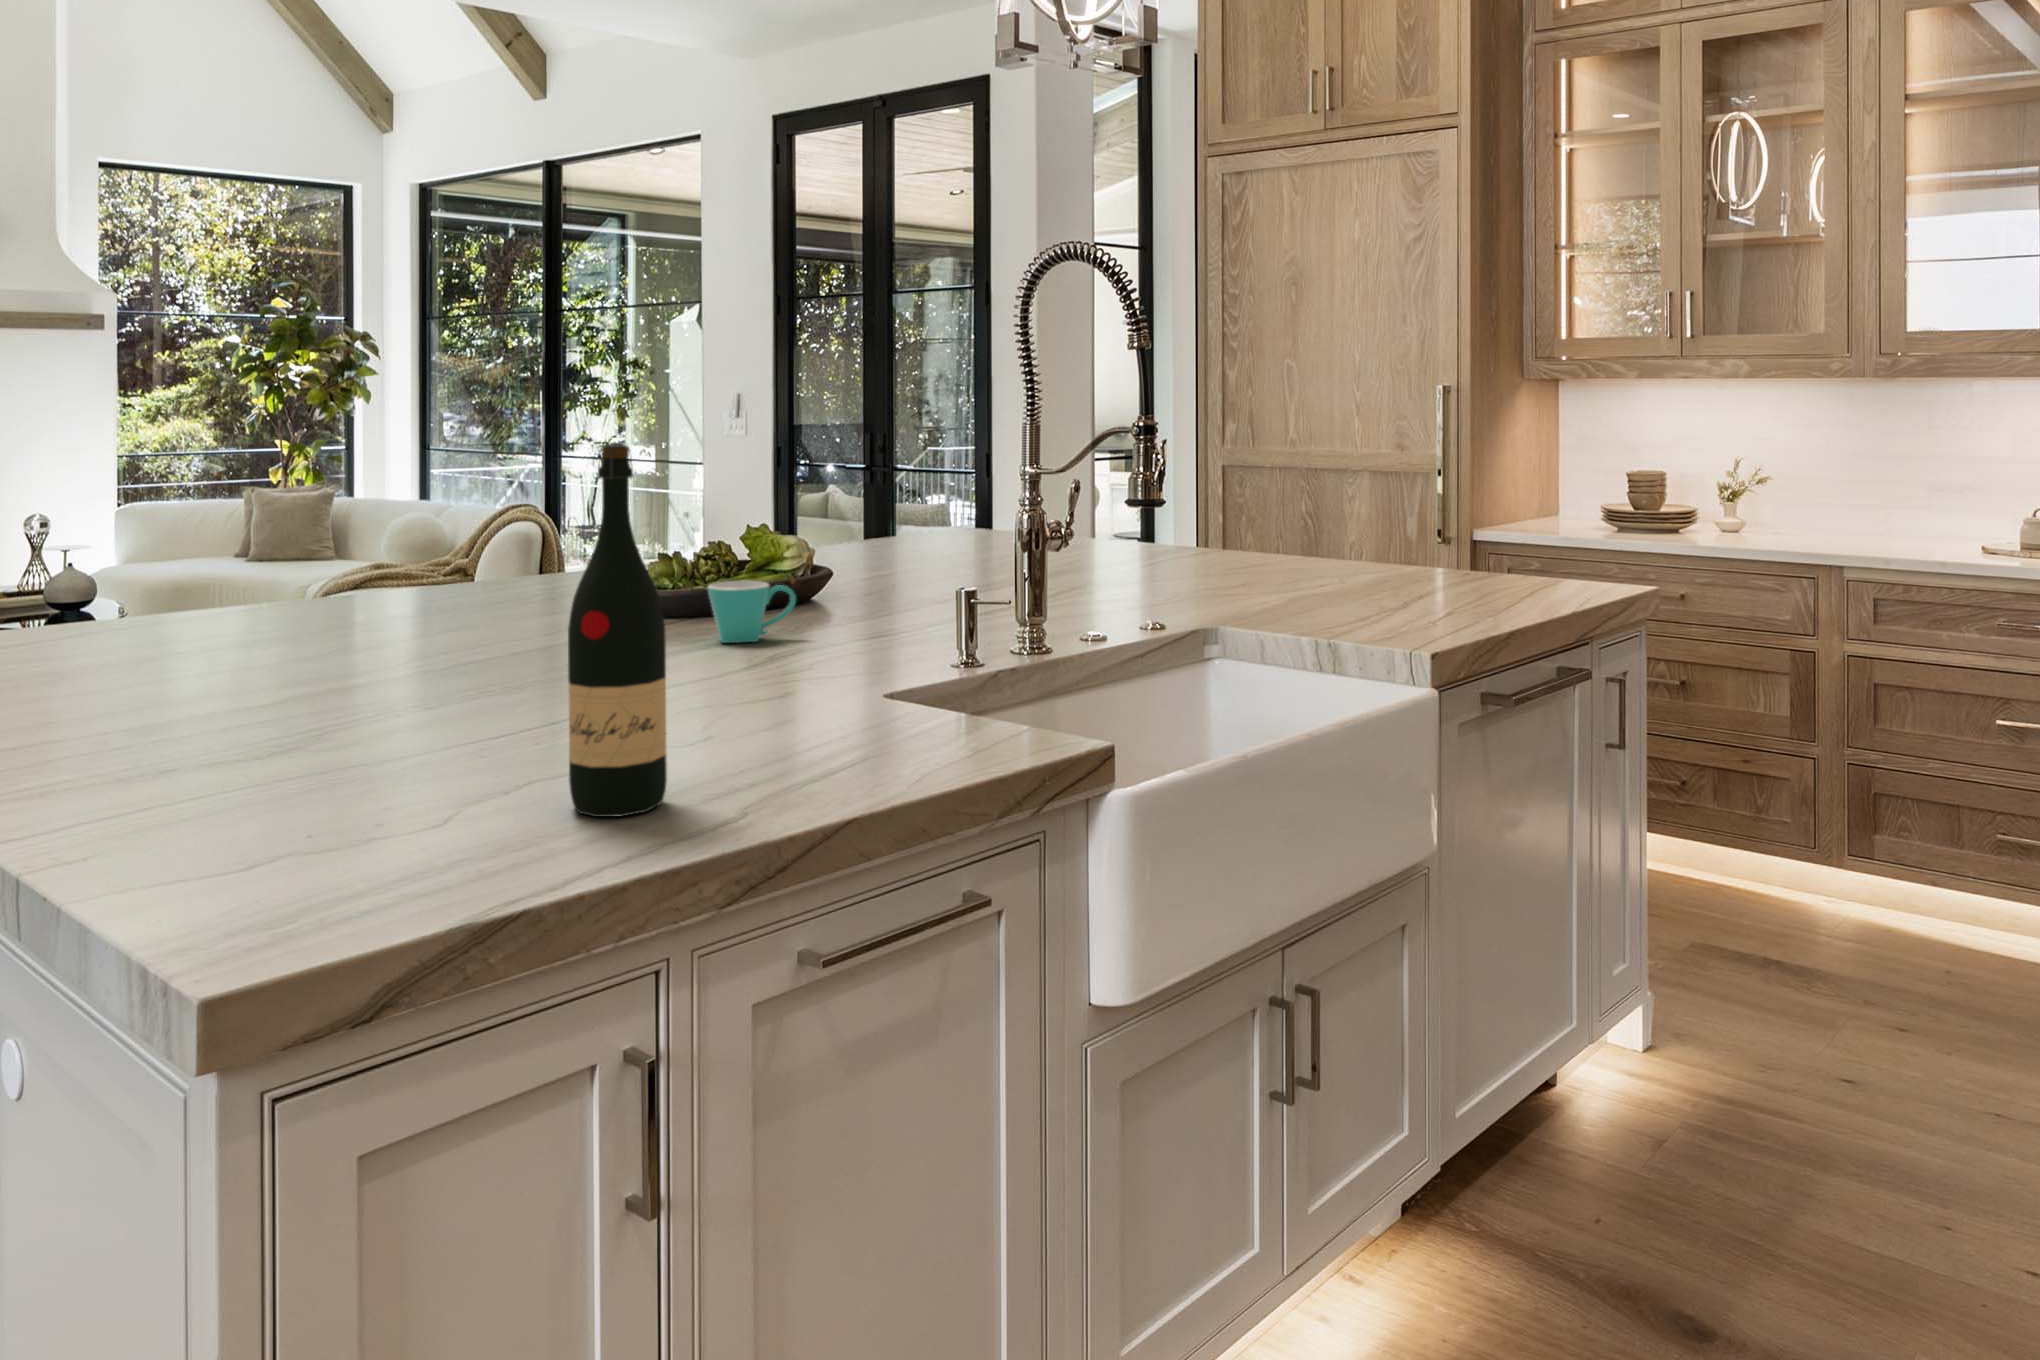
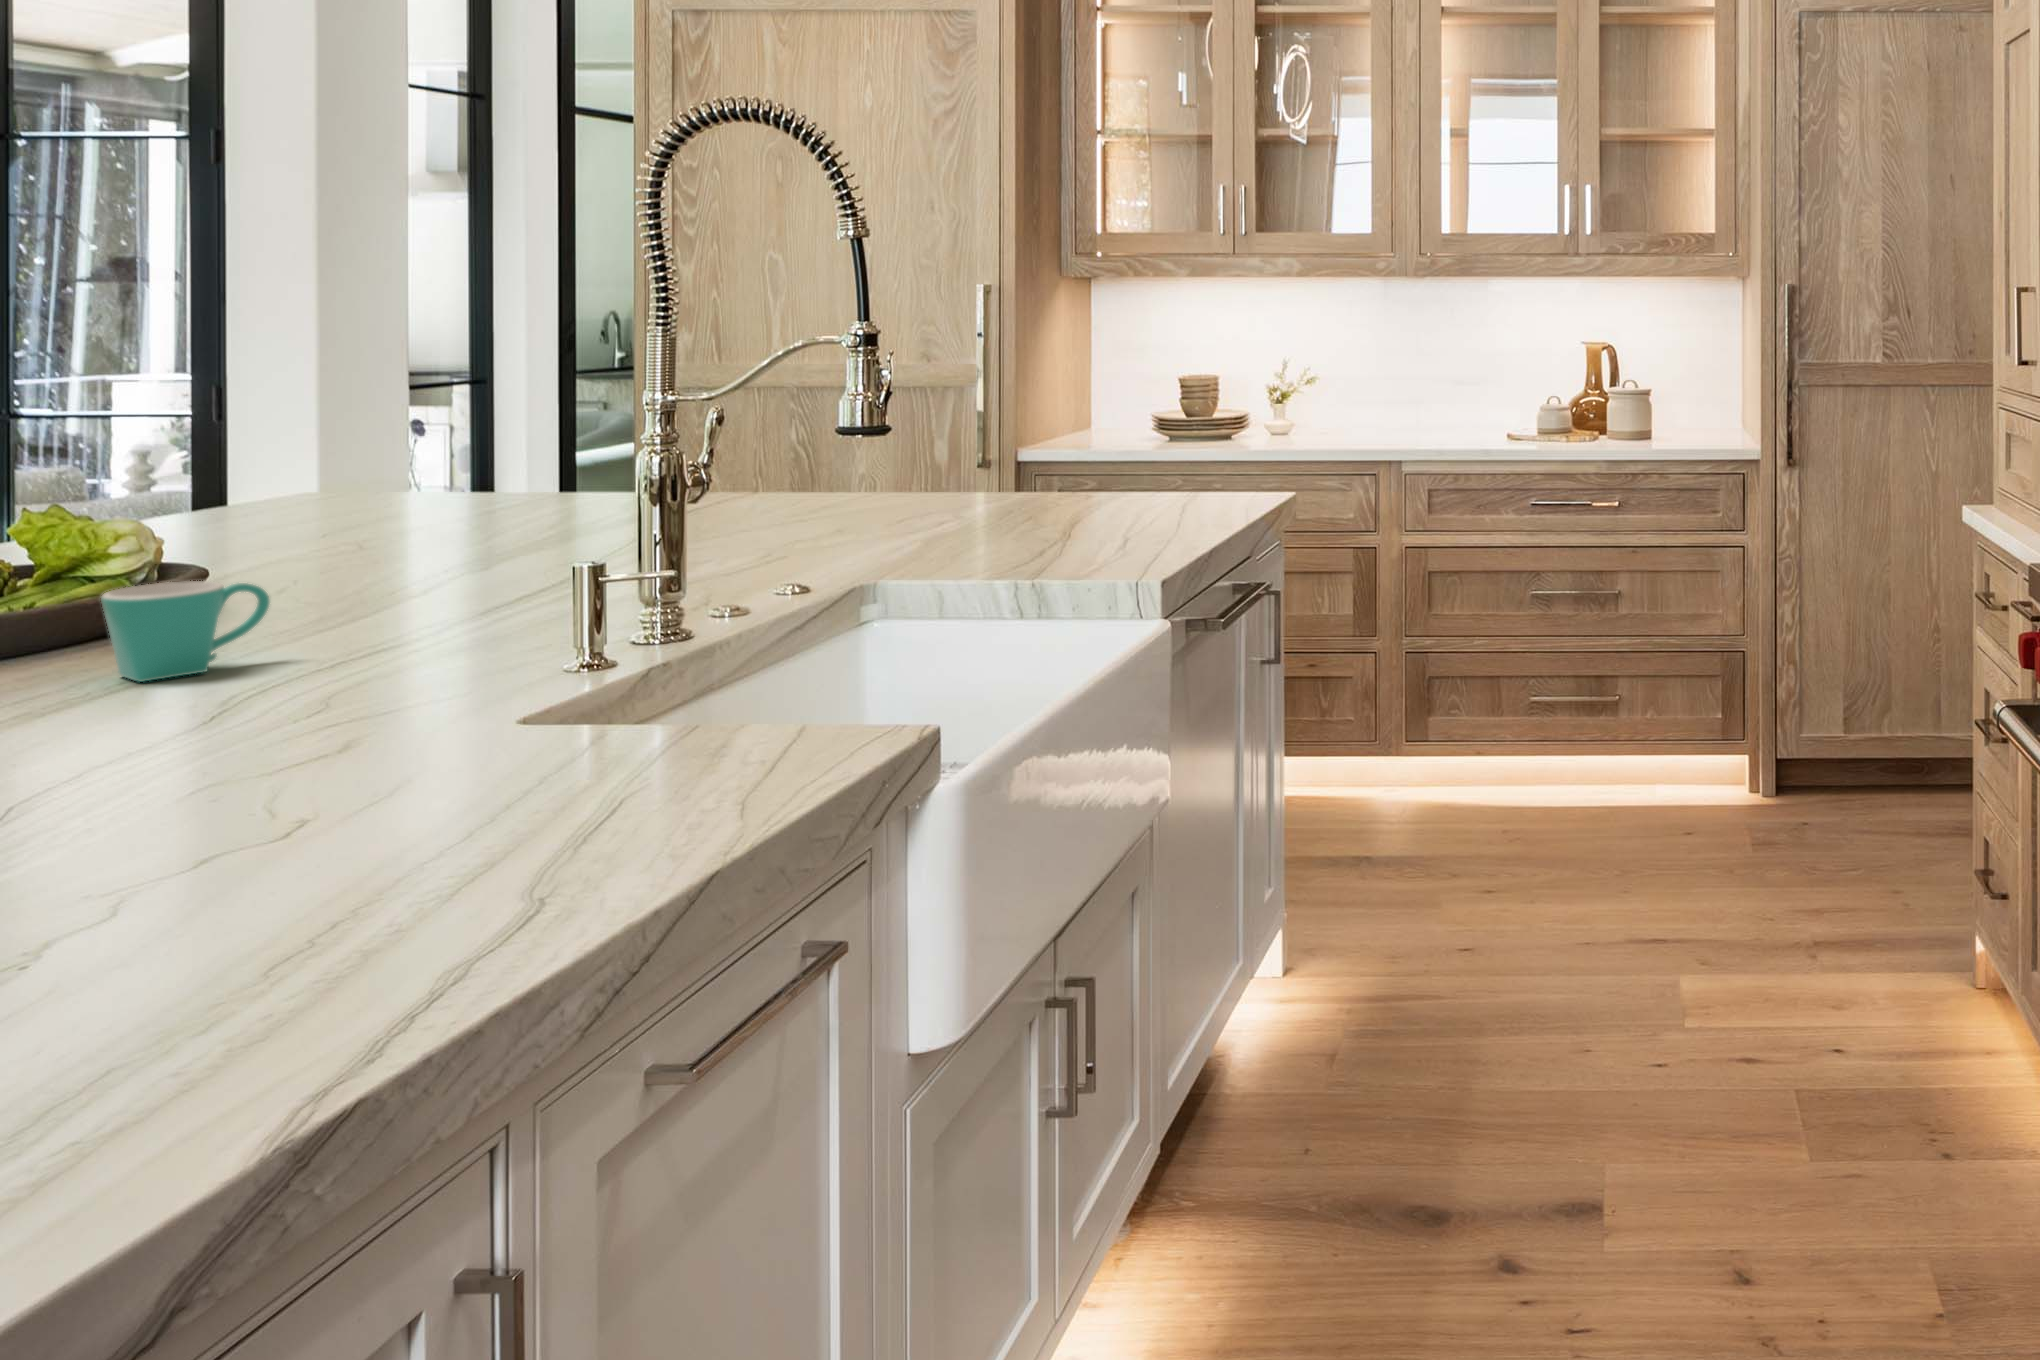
wine bottle: present [568,443,667,817] -> none [280,374,453,926]

